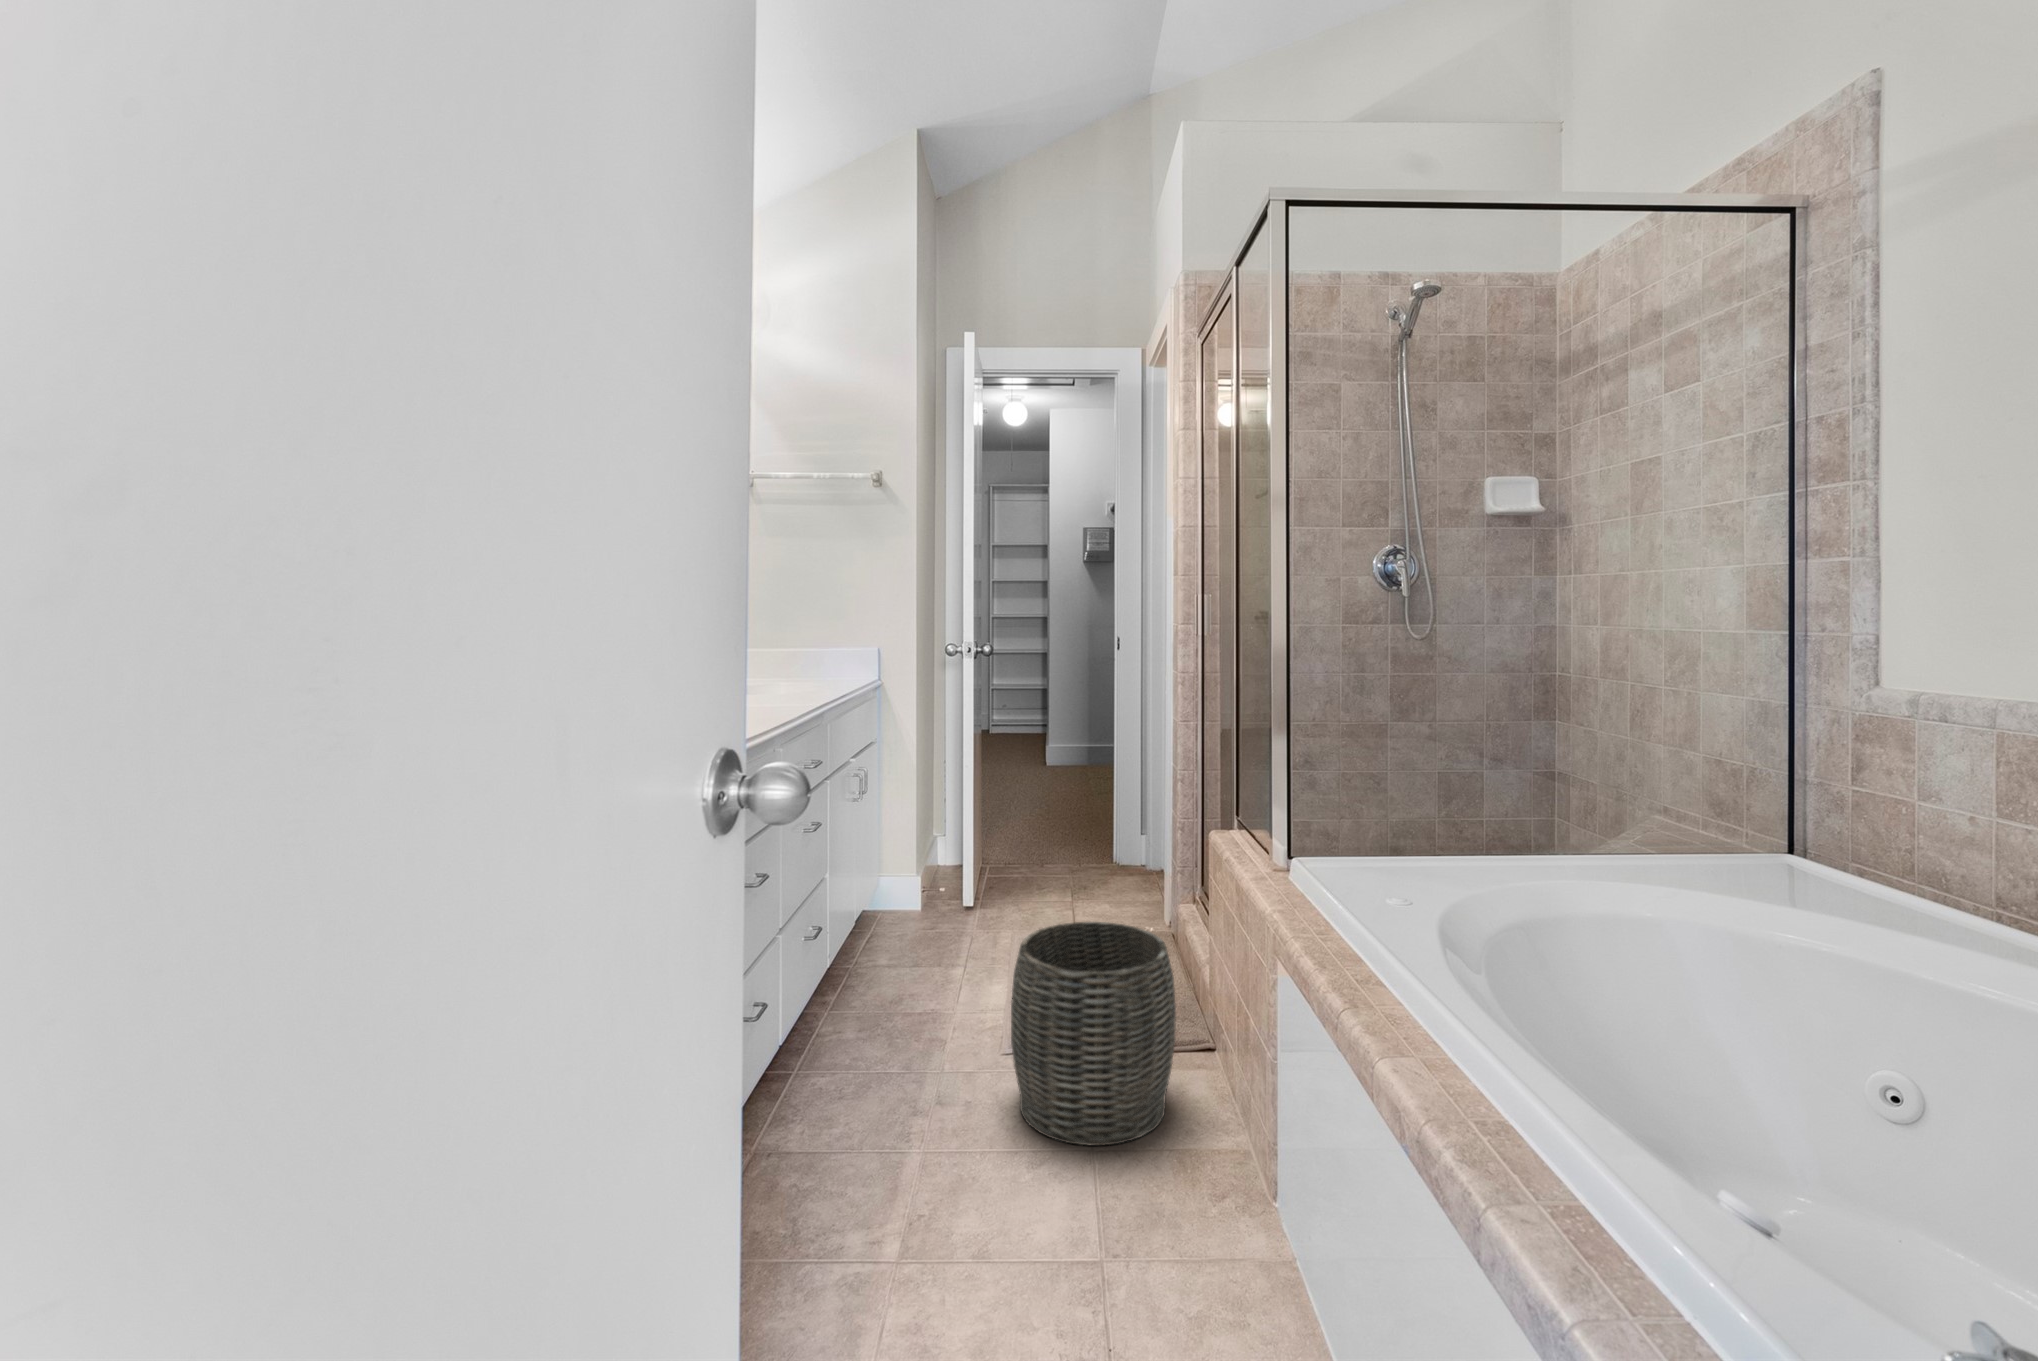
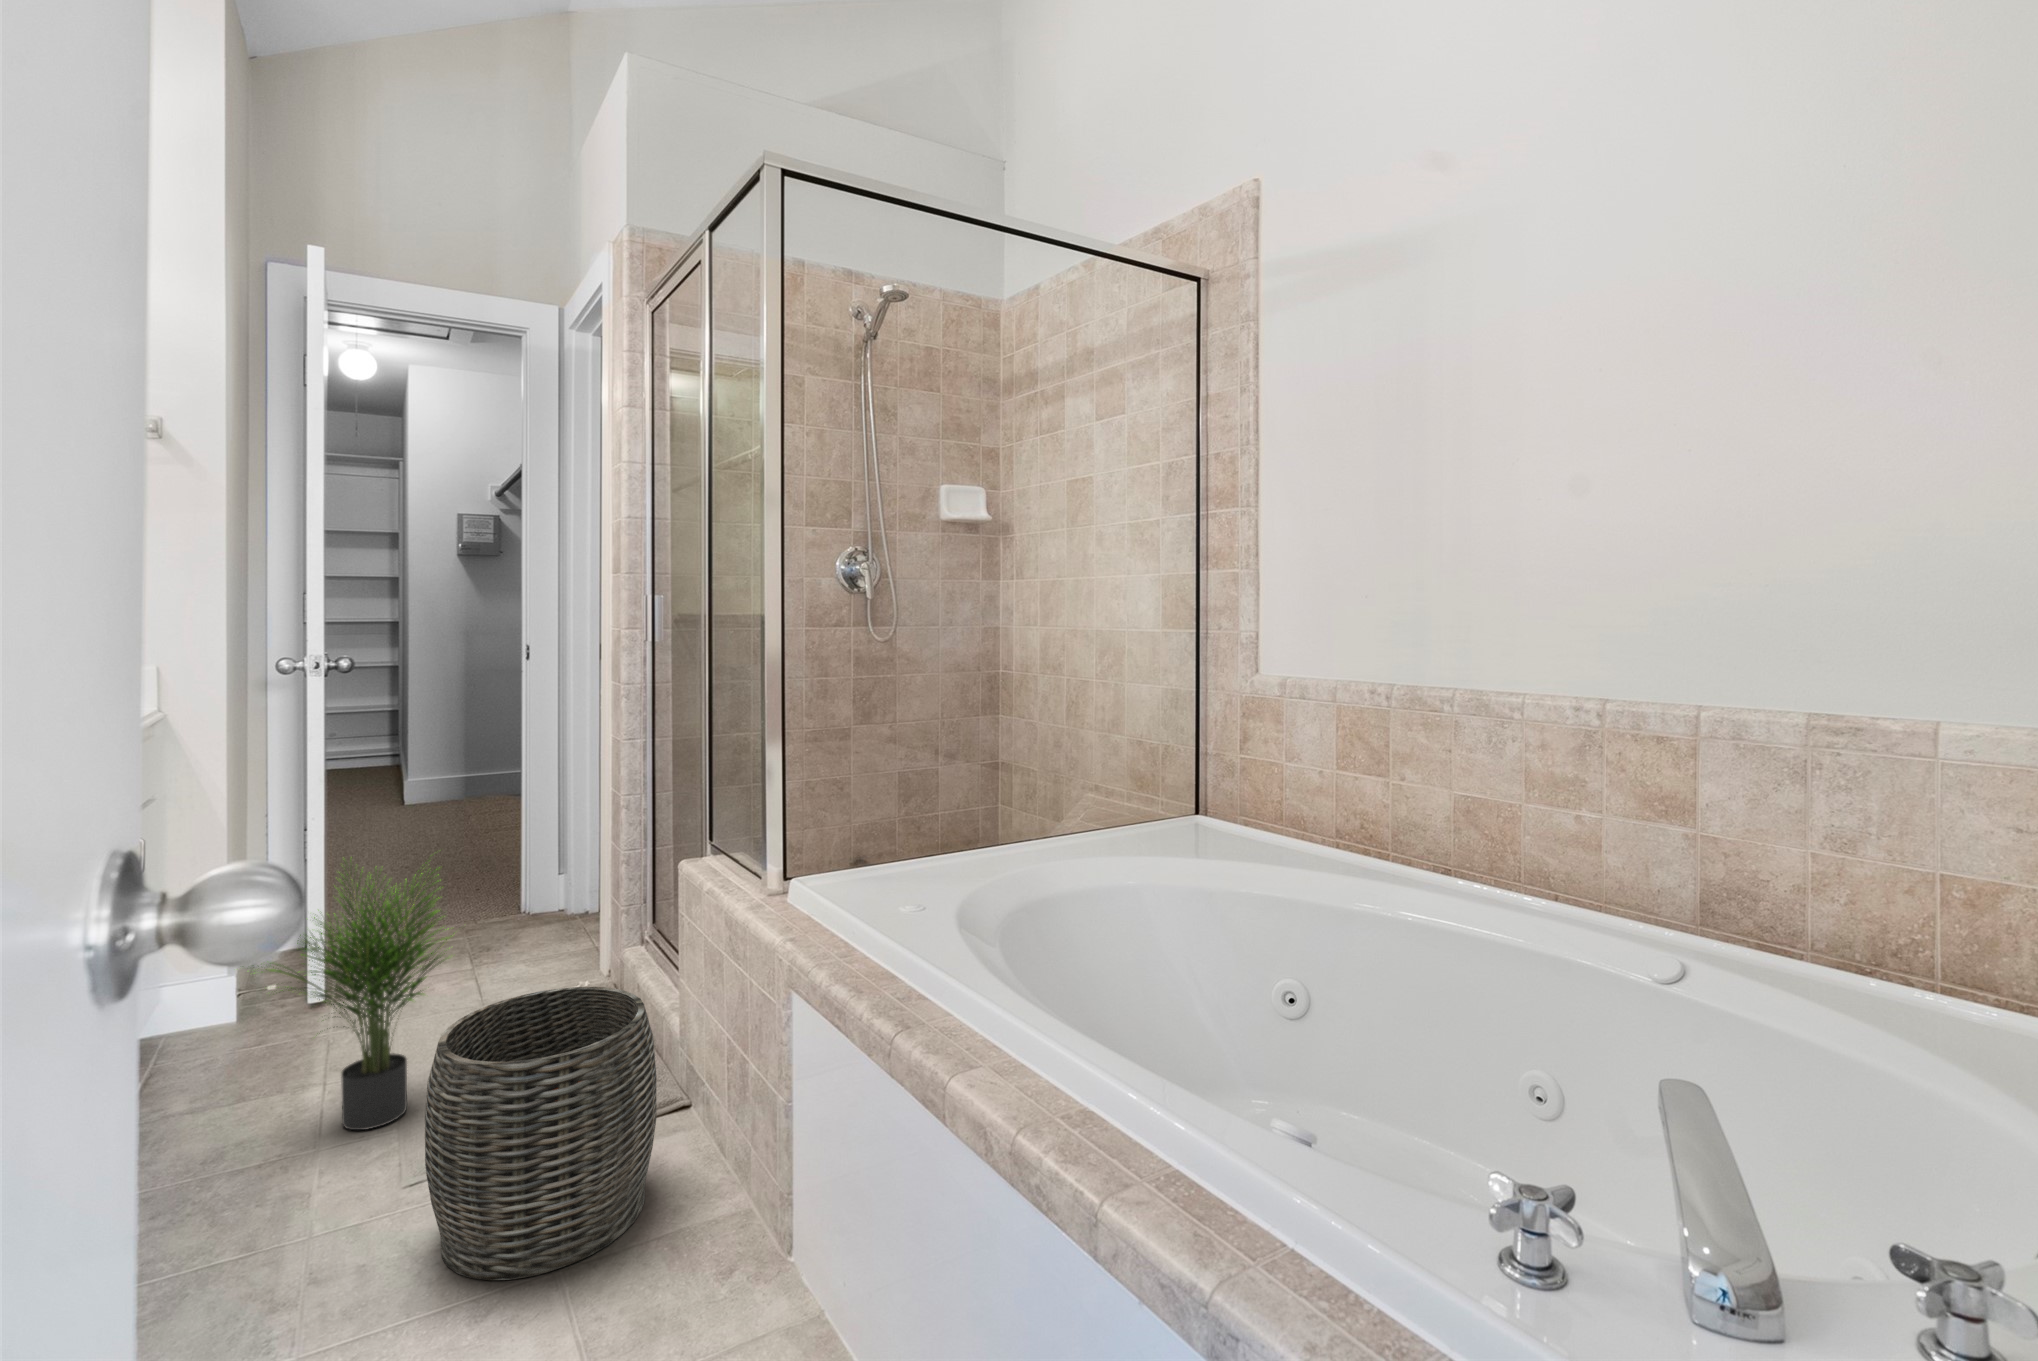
potted plant: none [908,795,1057,1004] -> present [257,862,454,1130]

